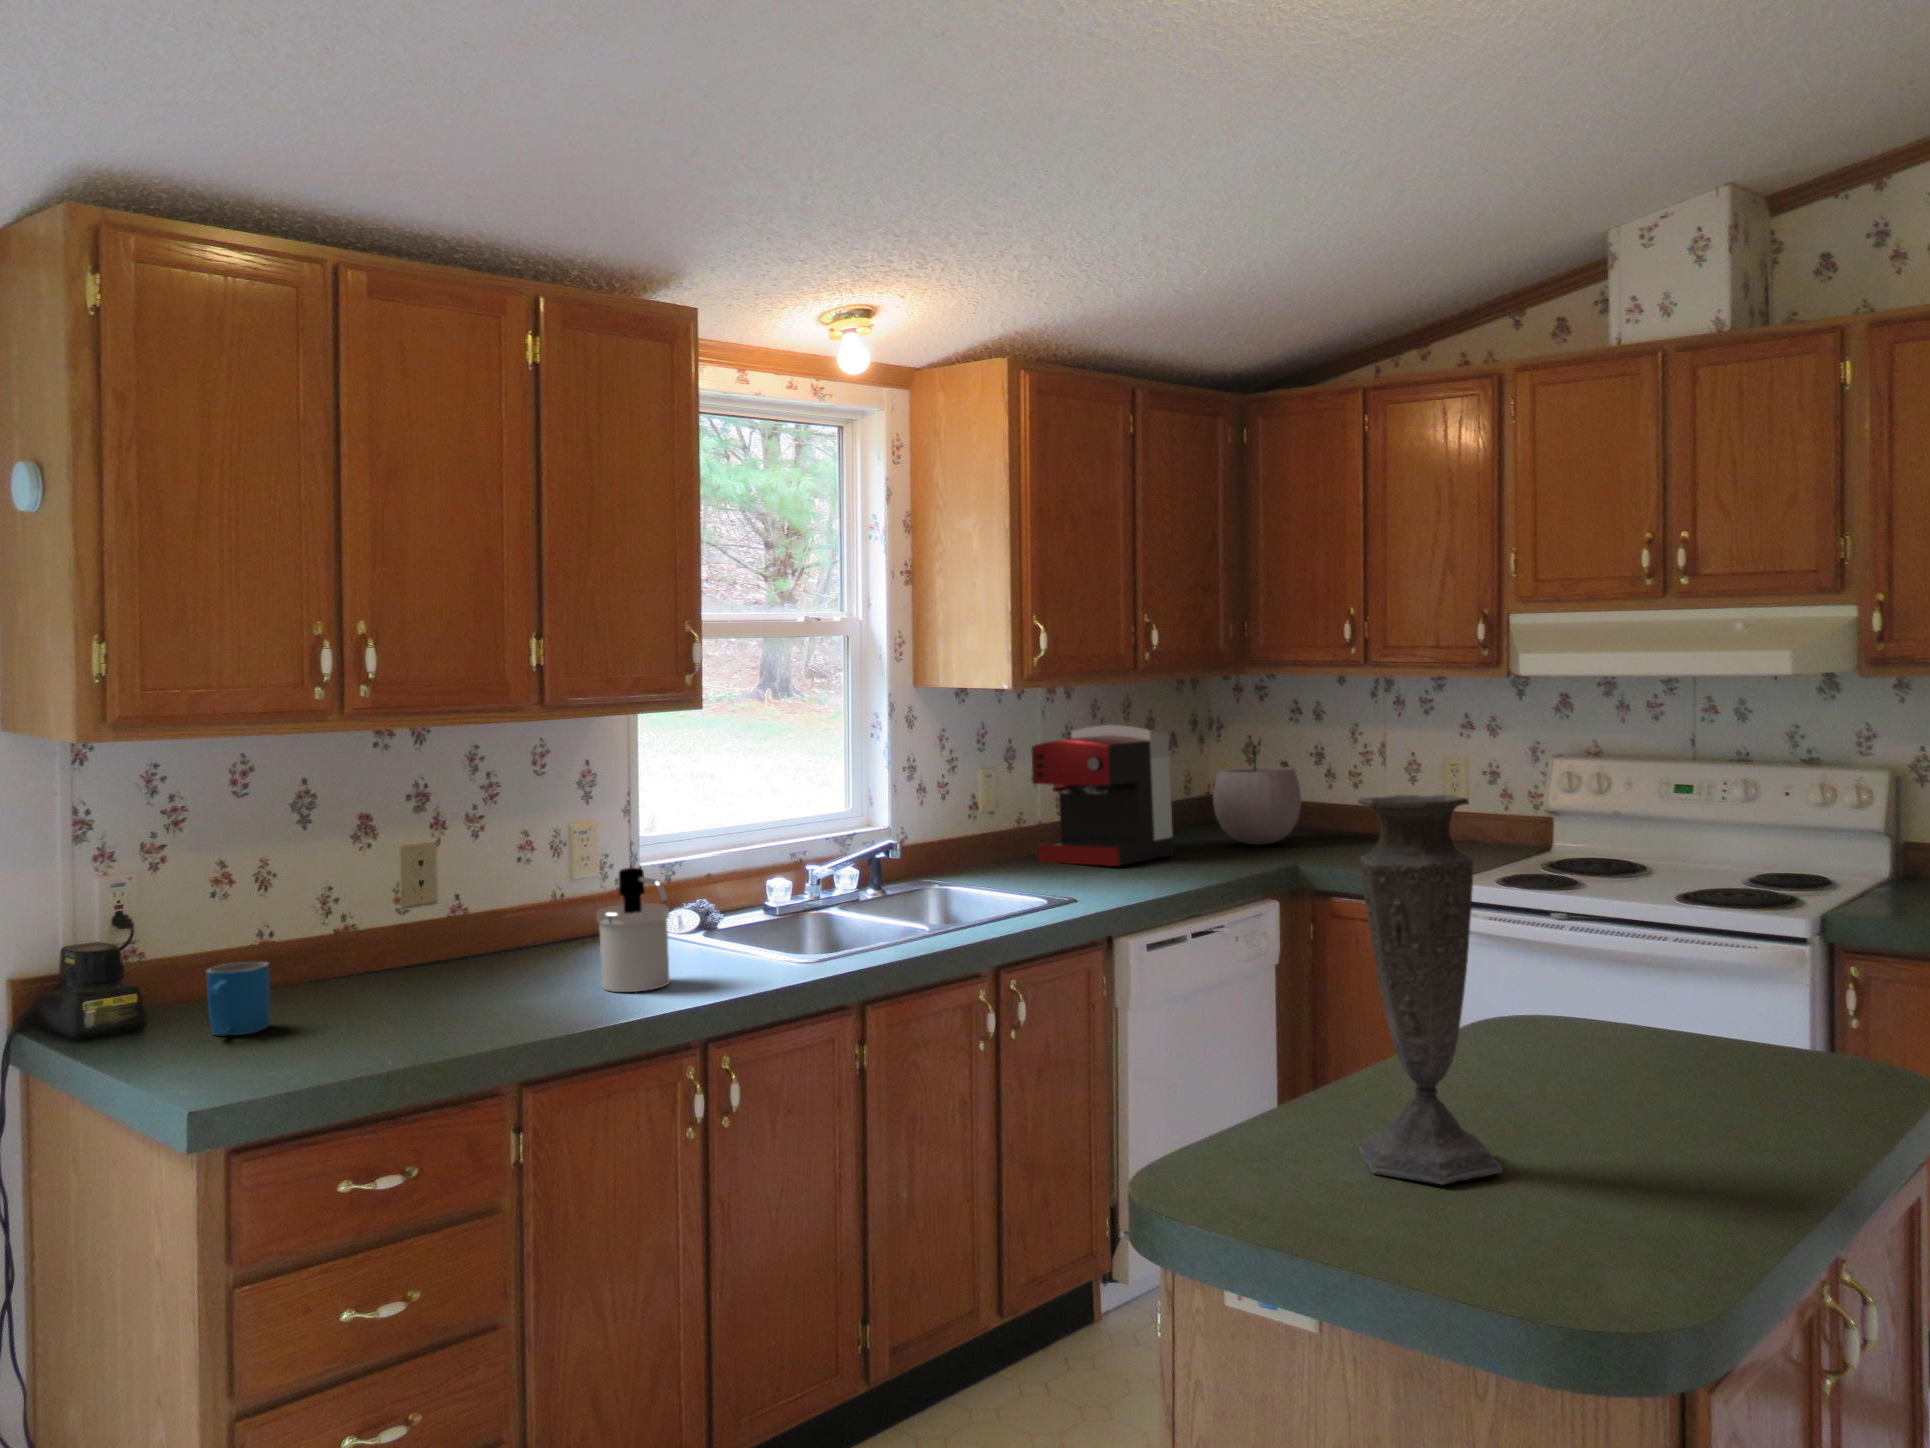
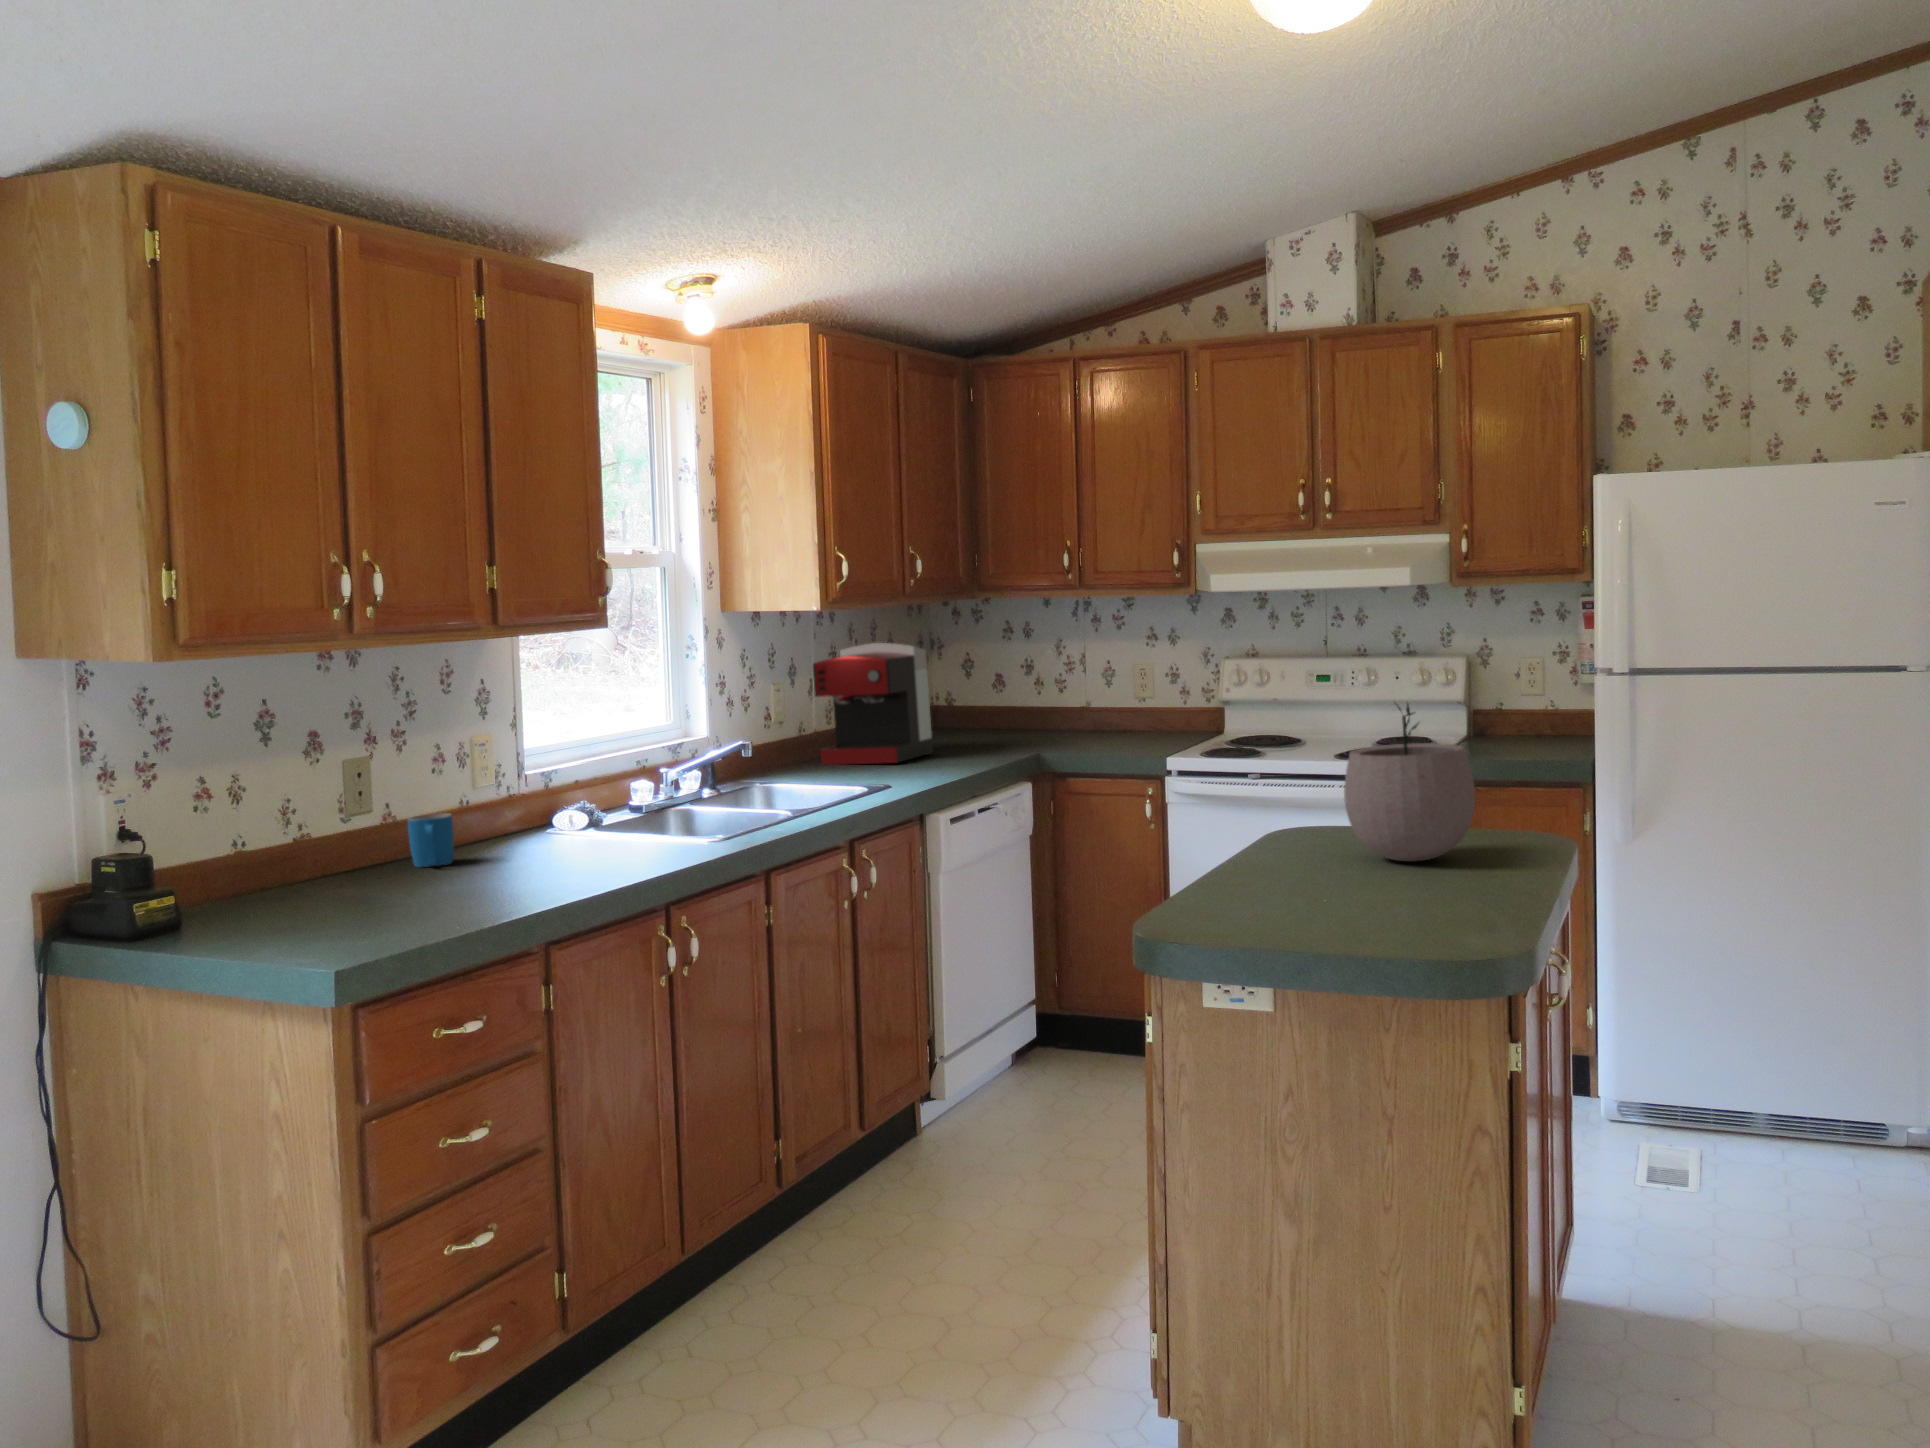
plant pot: present [1213,740,1301,845] -> present [1344,705,1475,861]
vase: present [1358,795,1502,1184] -> none [1240,657,1338,905]
soap dispenser: present [596,868,670,992] -> none [558,764,635,869]
mug: present [207,962,270,1035] -> present [408,813,454,867]

